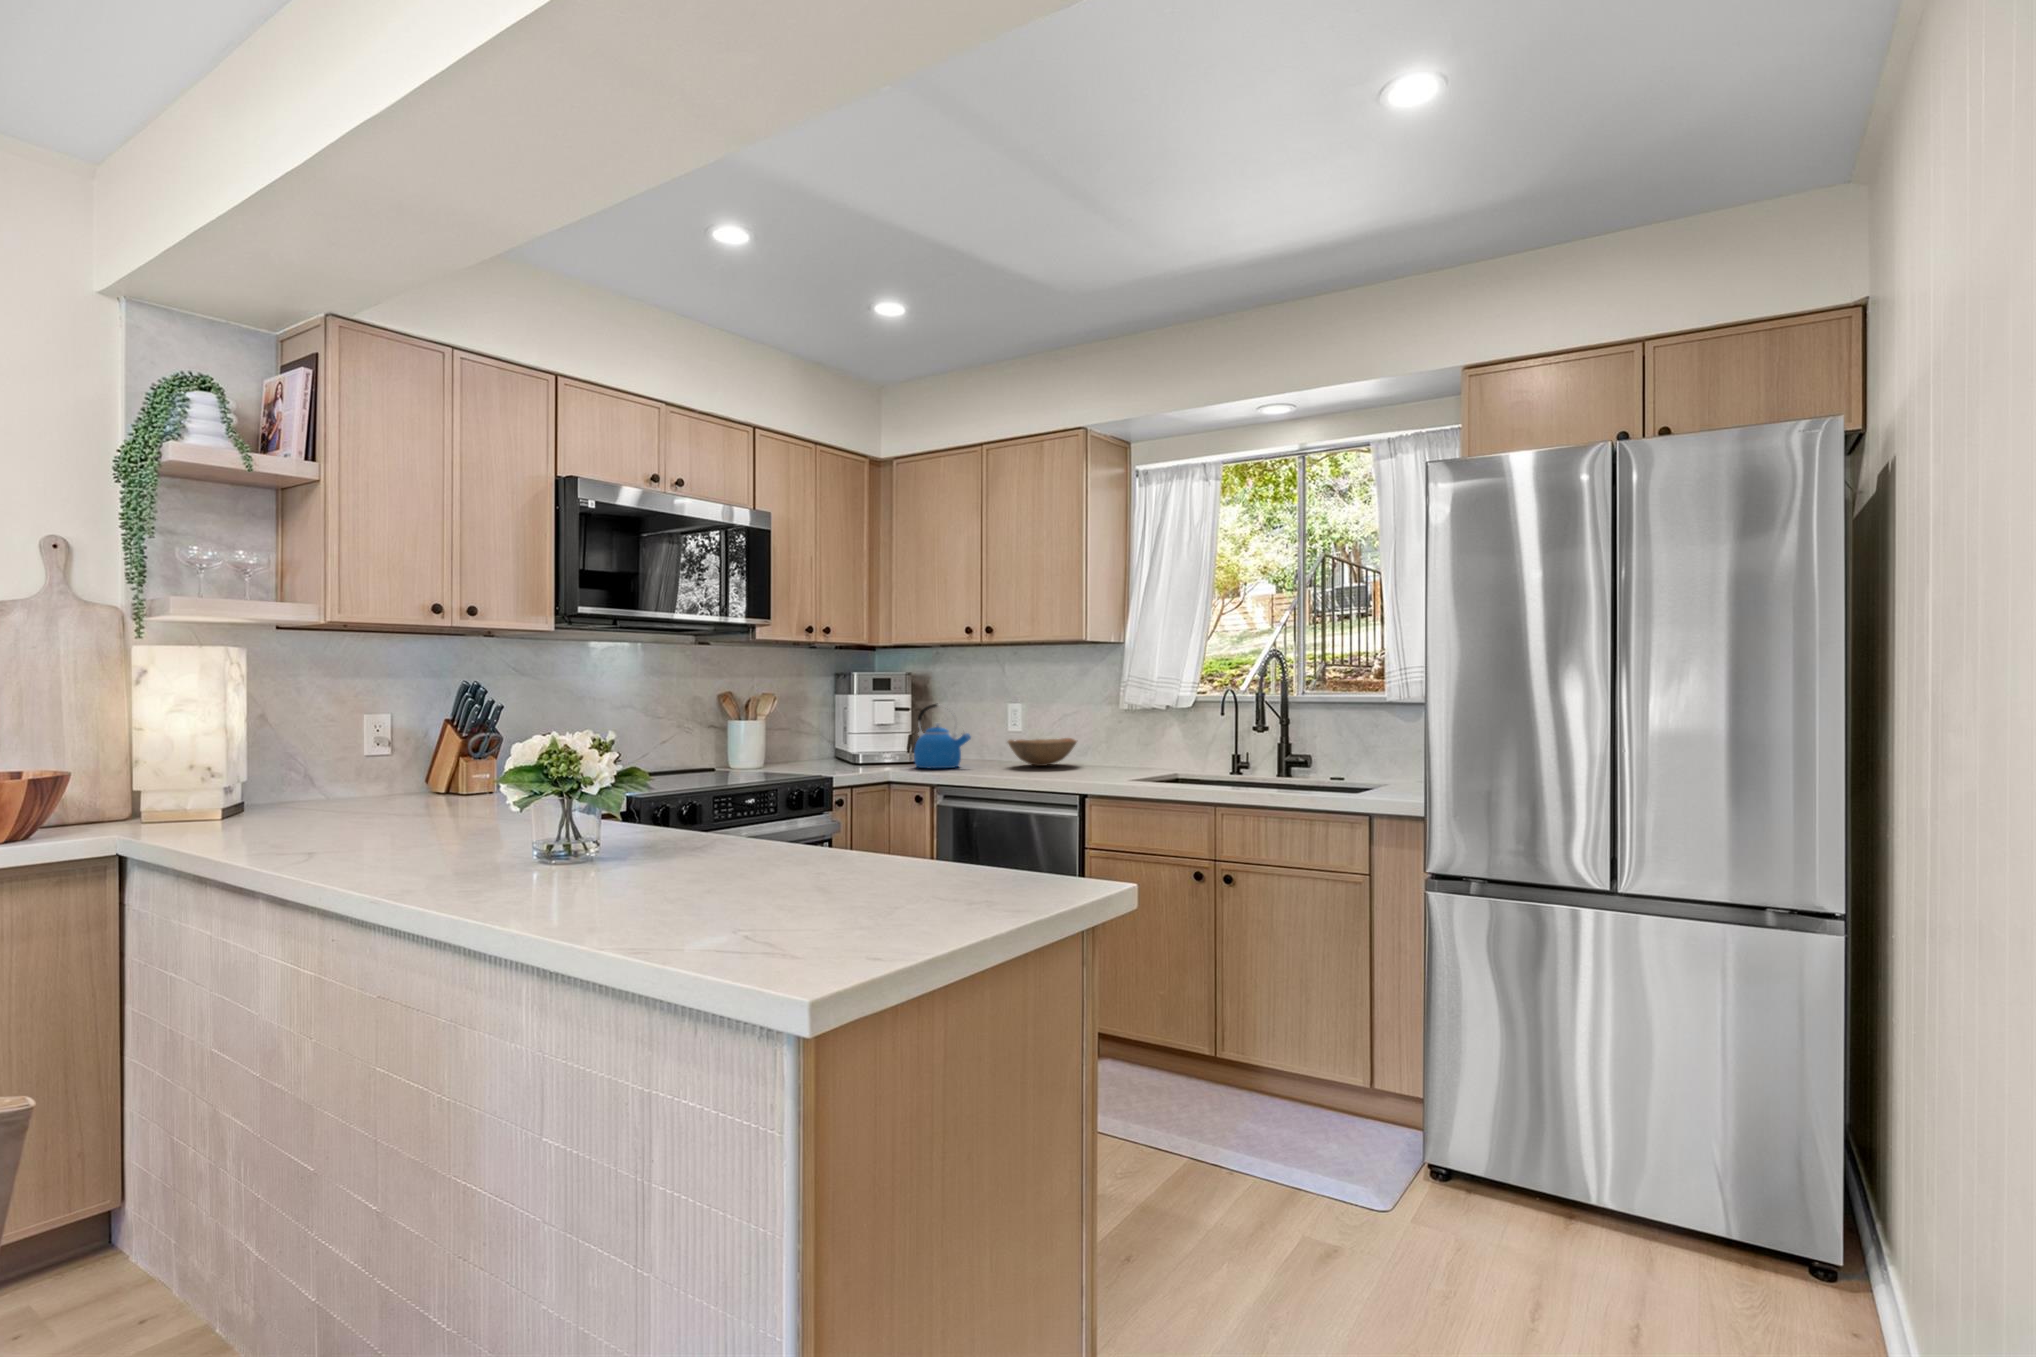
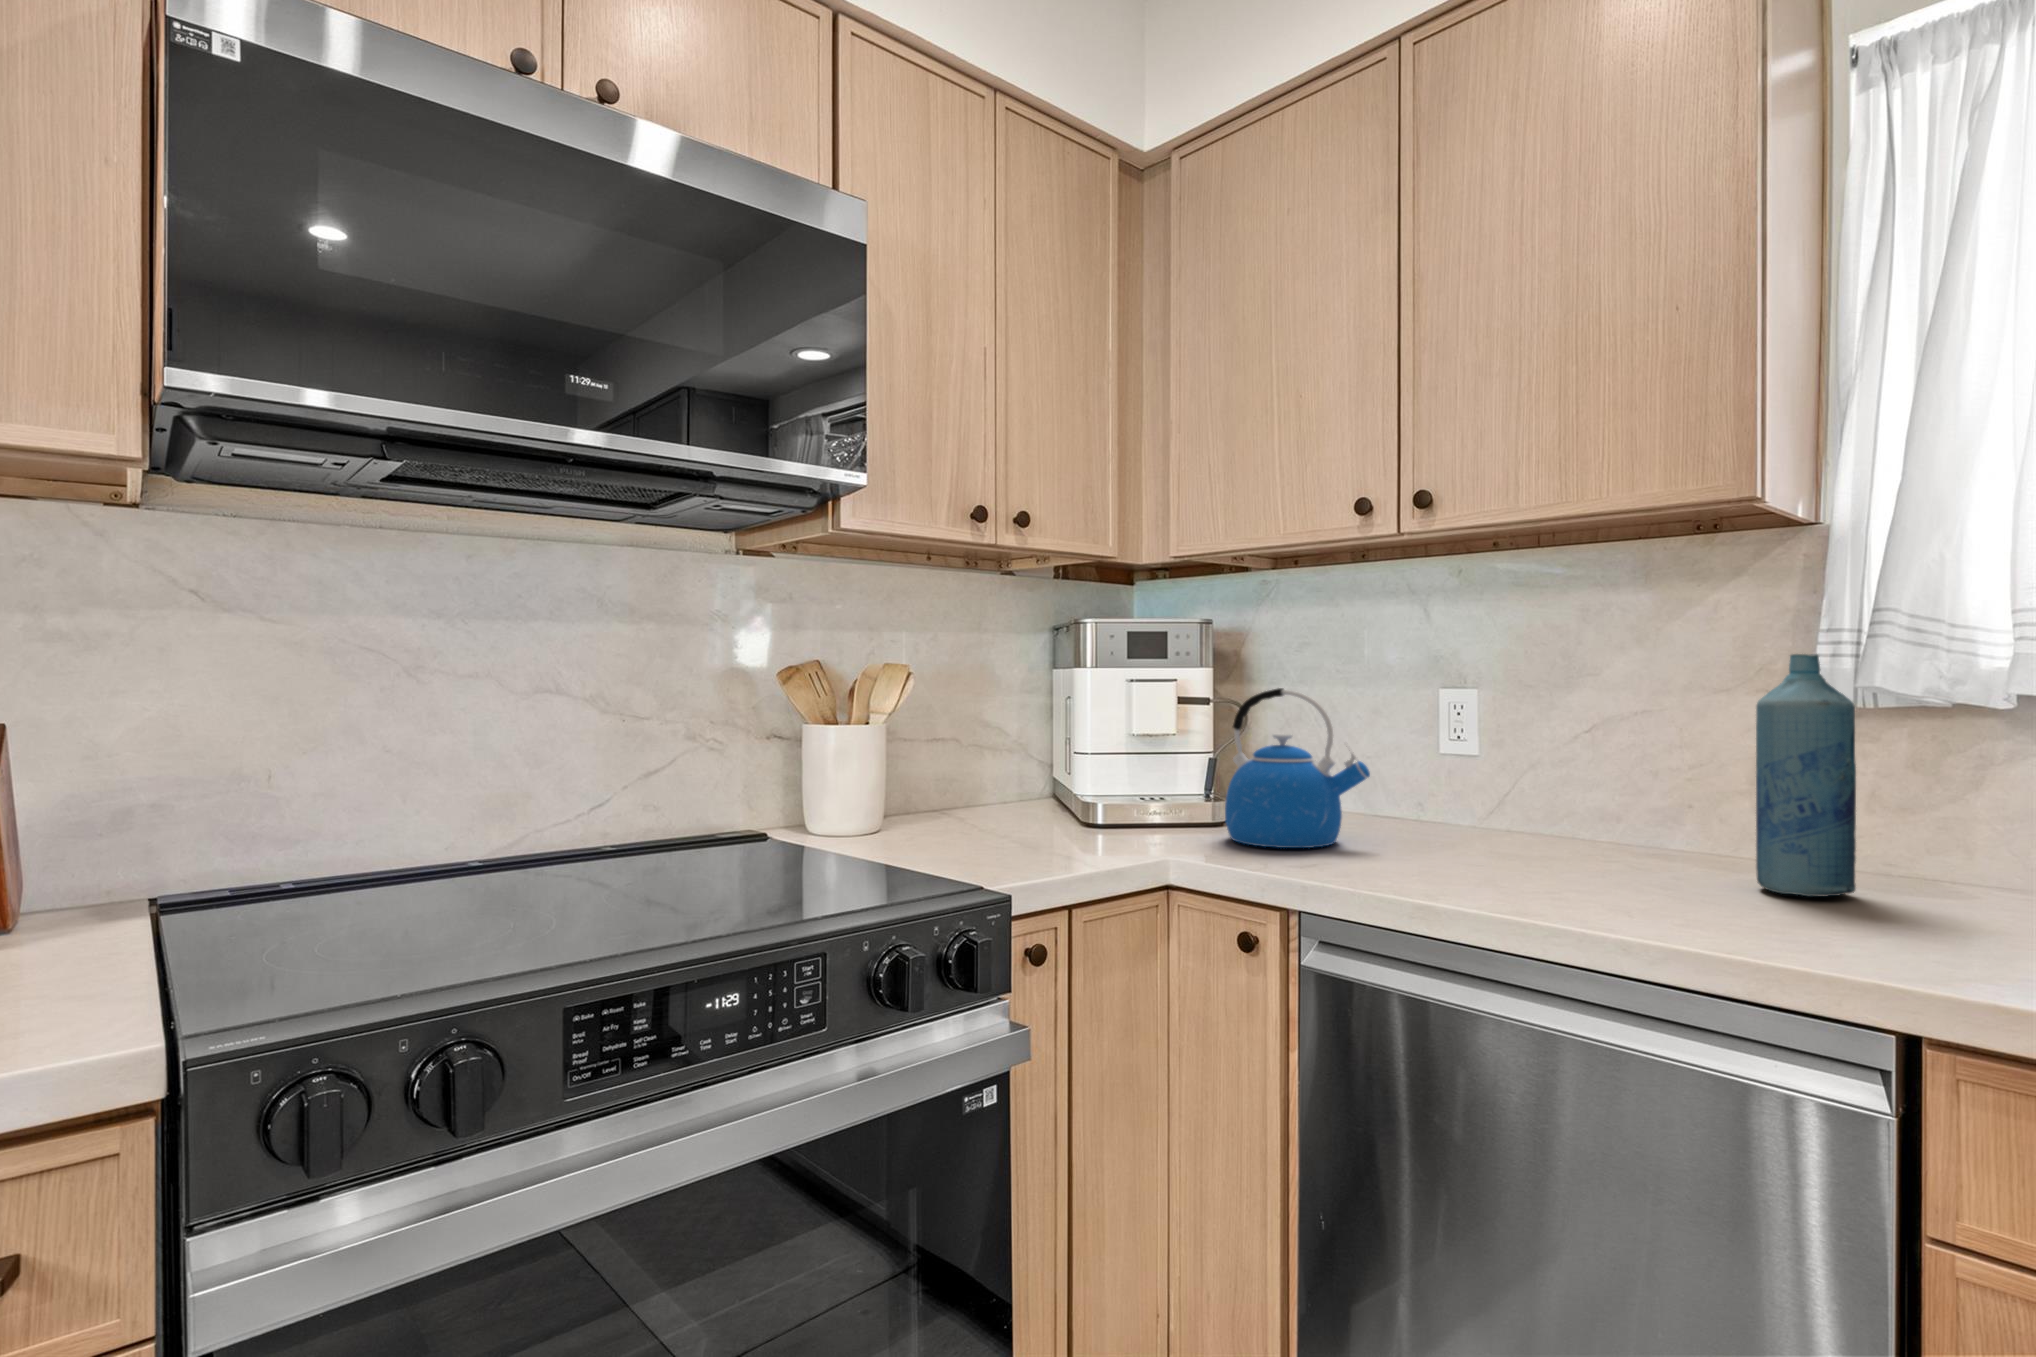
bottle: none [1091,691,1119,773] -> present [1756,654,1856,896]
bowl: present [1008,738,1077,766] -> none [1463,776,1665,850]

